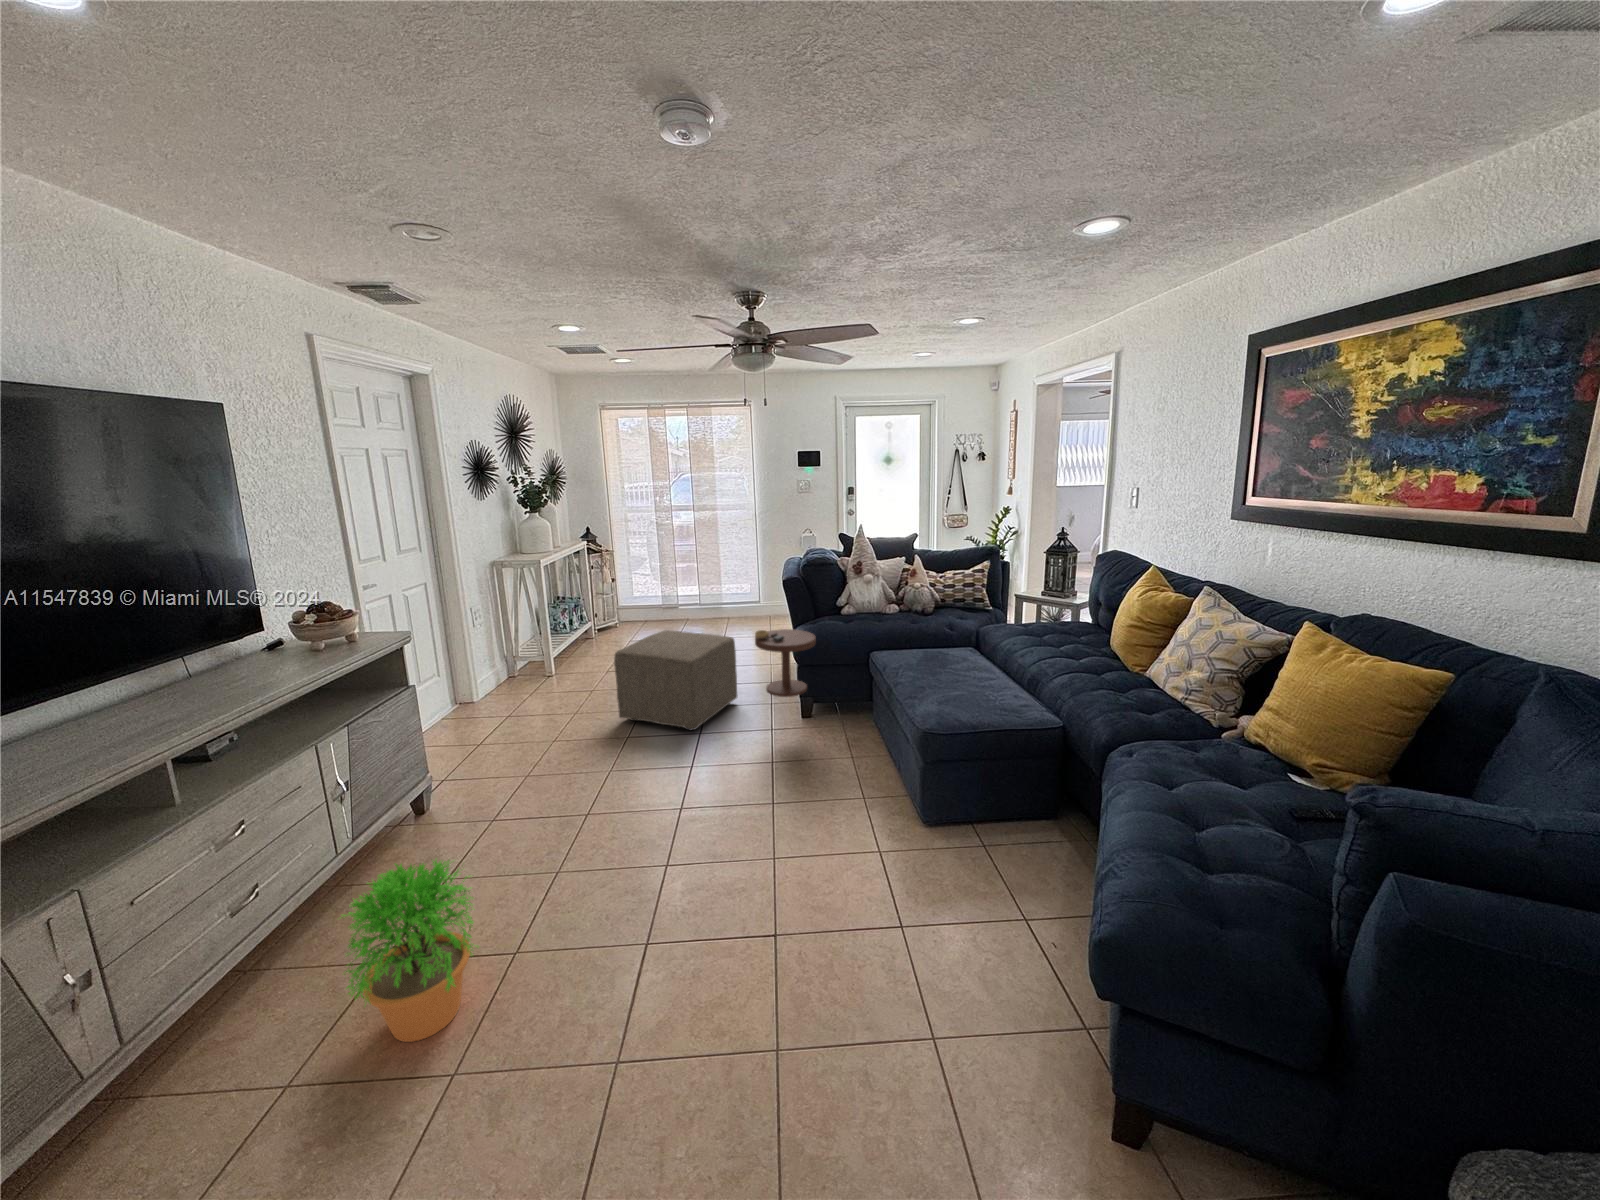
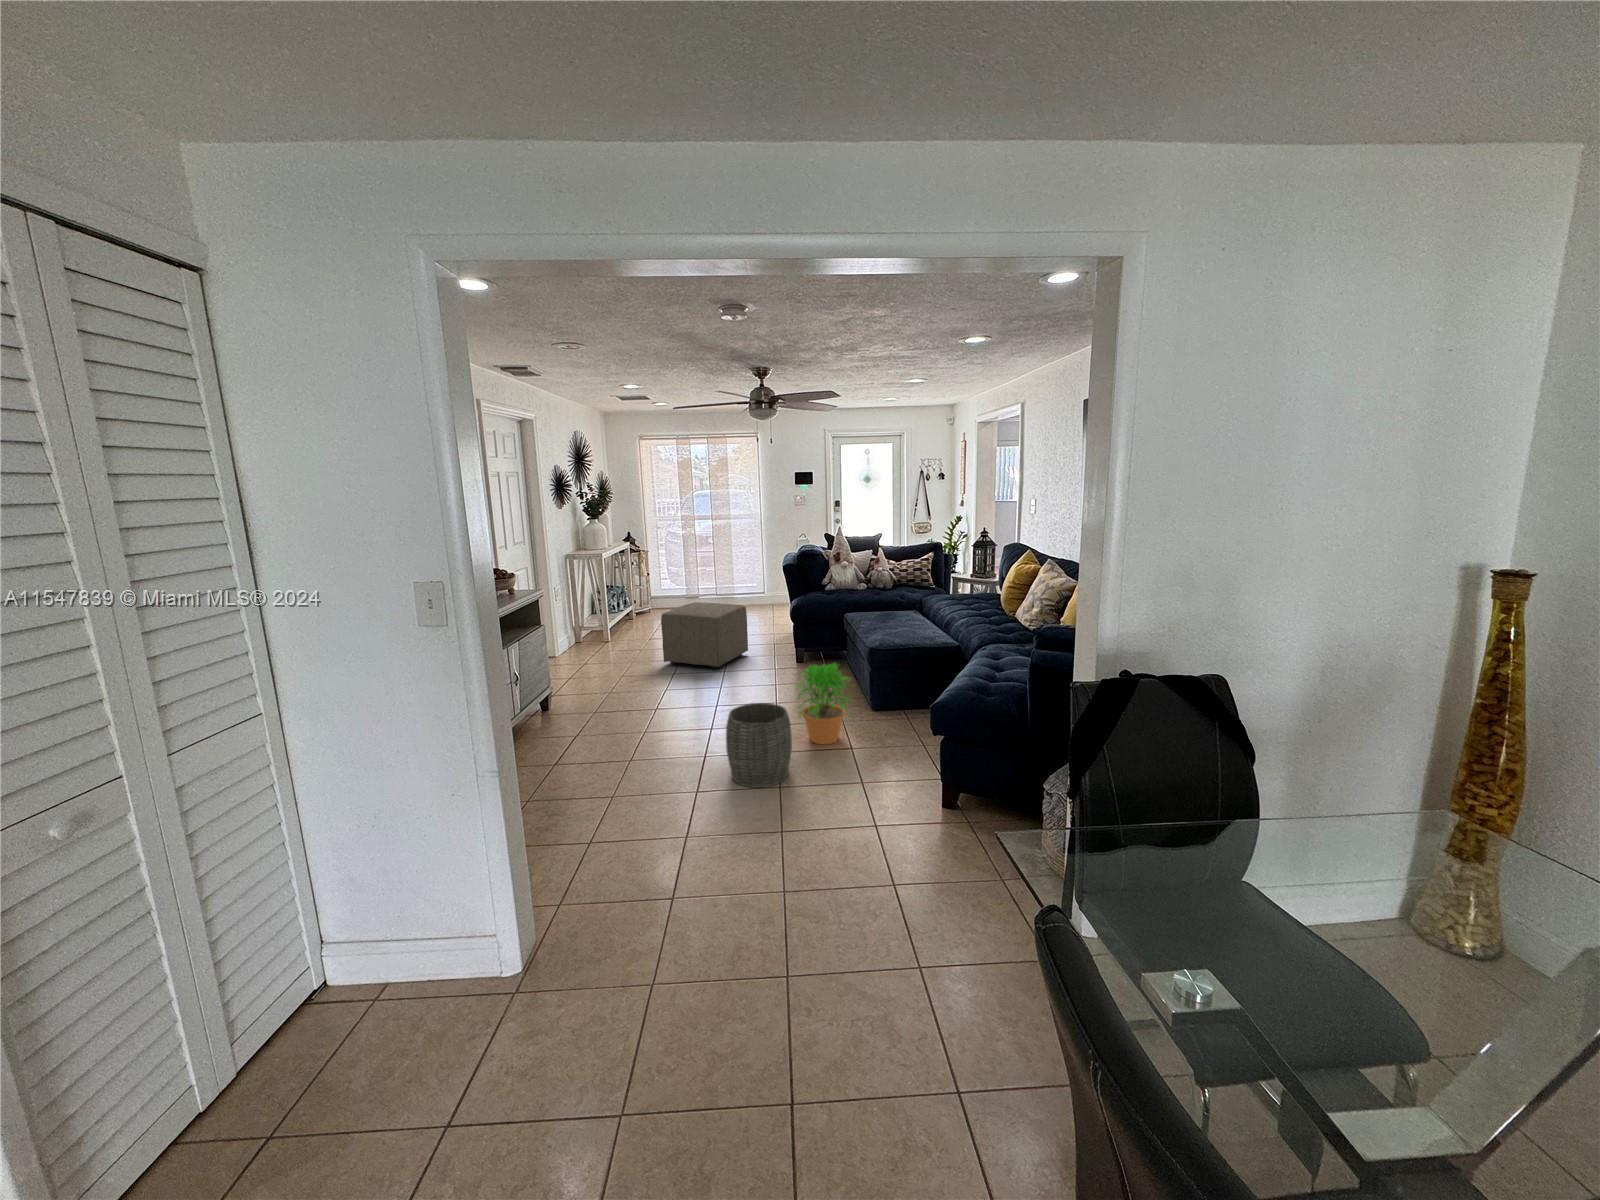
side table: present [755,629,816,697] -> none [761,595,803,672]
potted plant: present [344,860,478,1042] -> present [795,663,850,744]
woven basket: none [689,875,813,1064] -> present [726,703,792,788]

